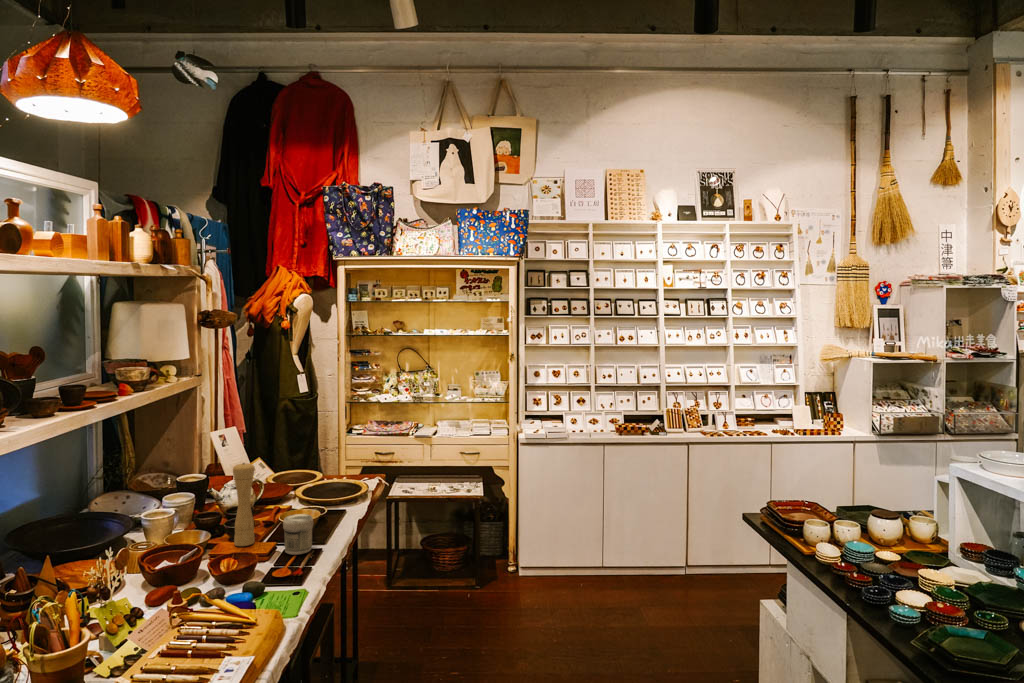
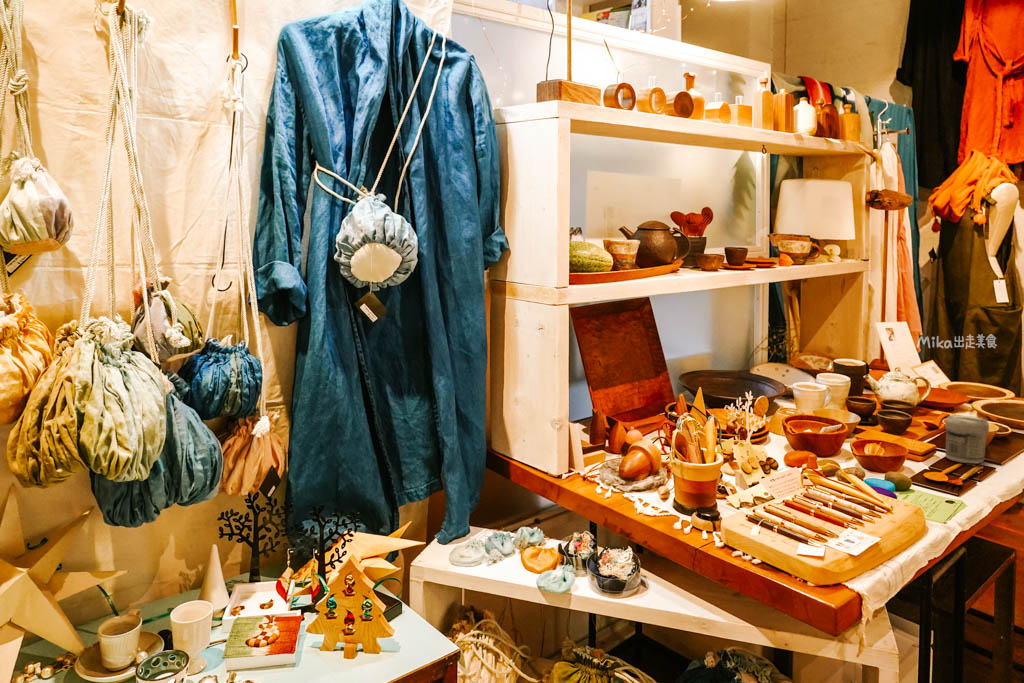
pepper mill: present [233,463,255,546] -> none [883,346,914,441]

